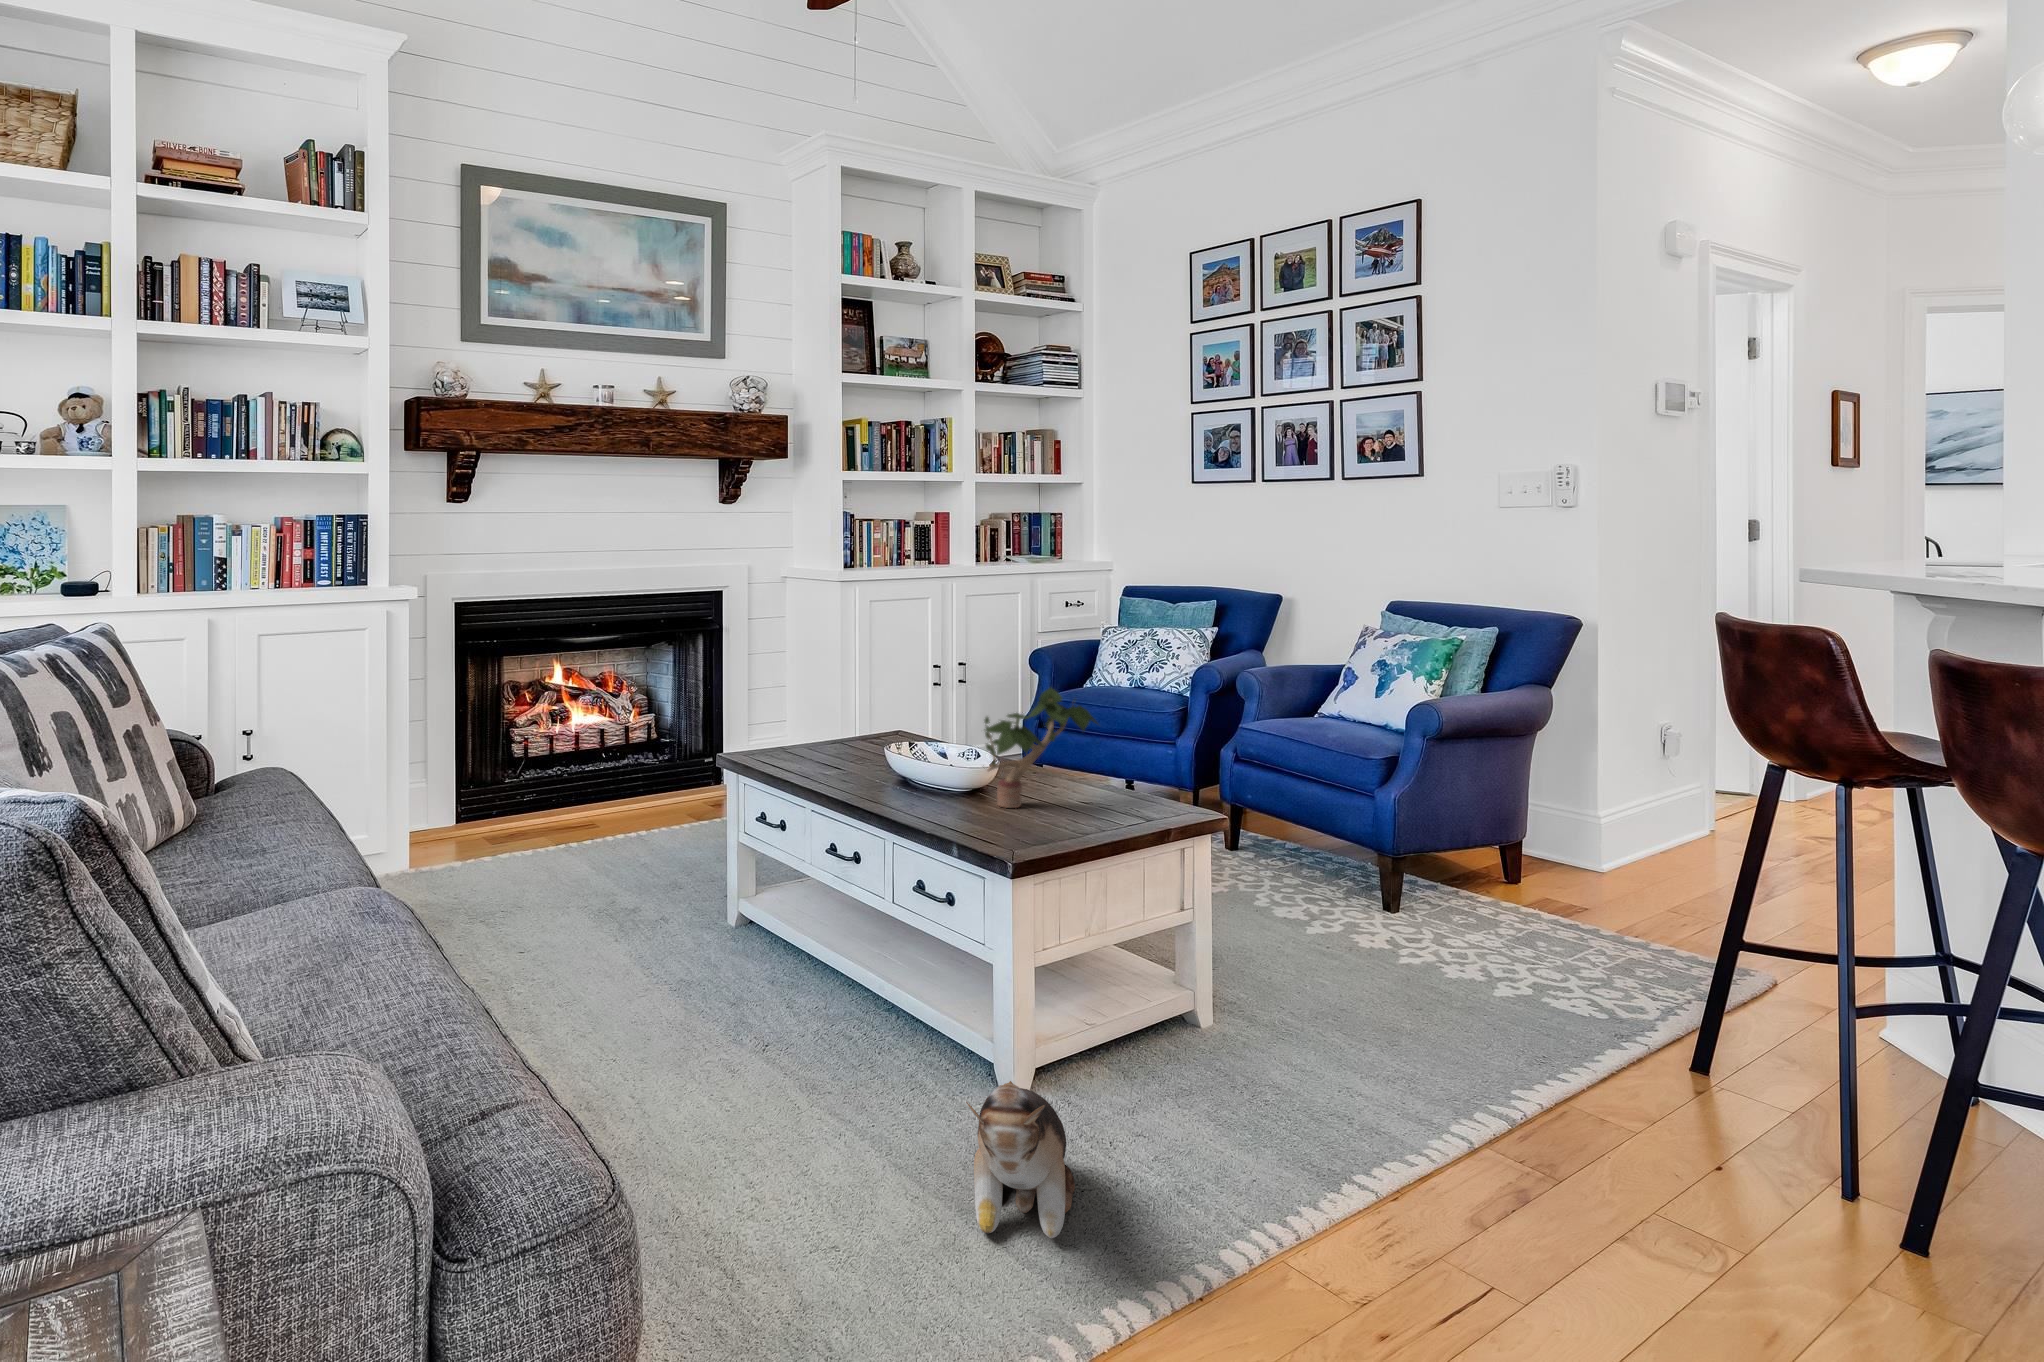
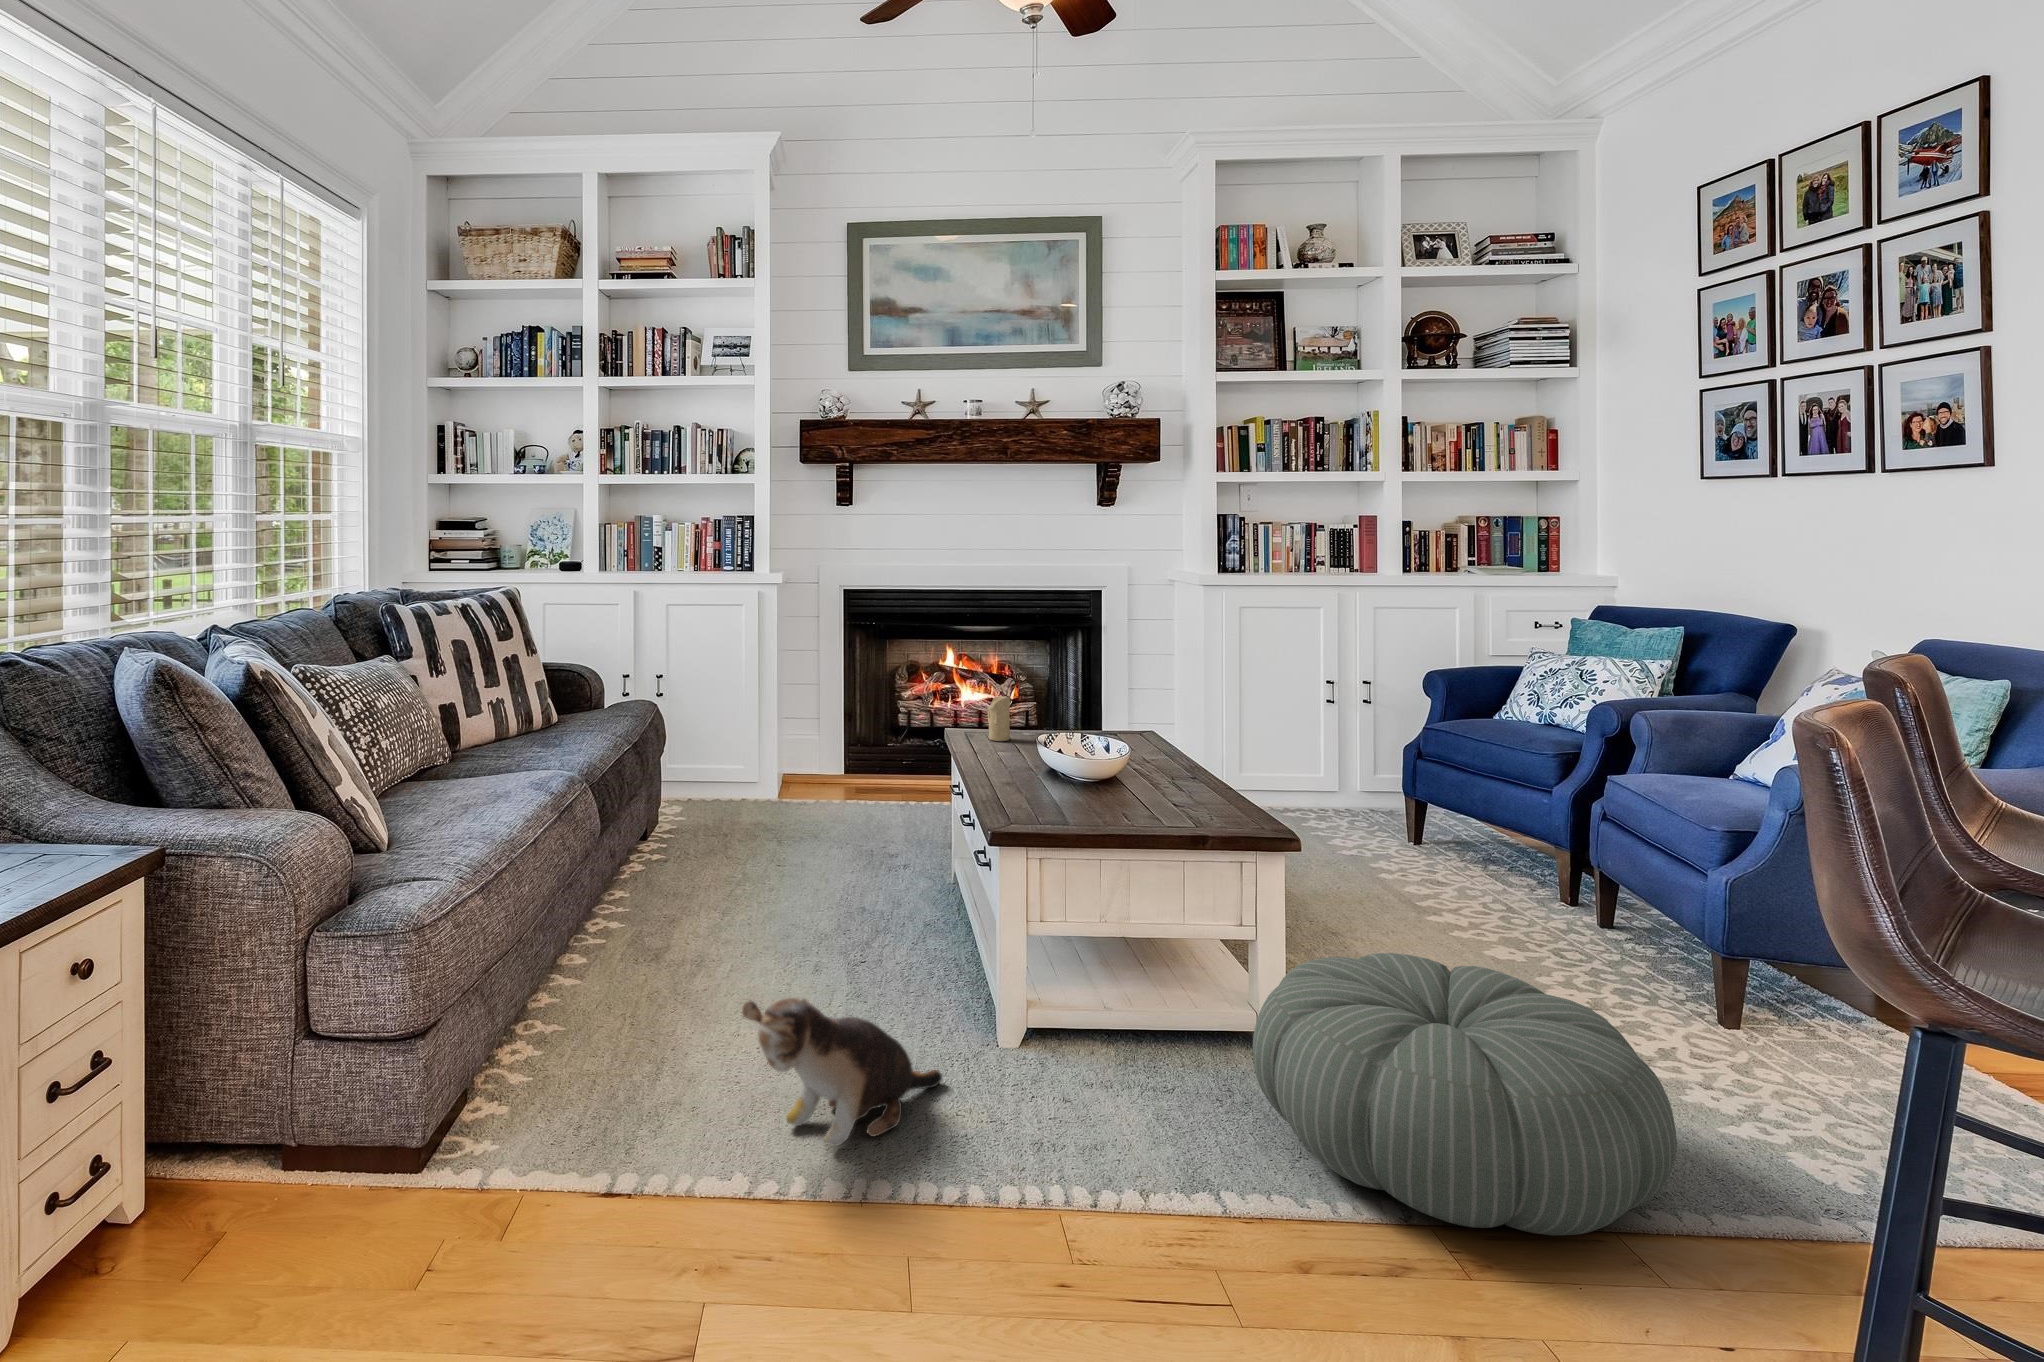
potted plant: present [984,688,1098,808] -> none [1015,678,1179,795]
candle: none [818,714,842,763] -> present [987,696,1010,741]
pouf: none [1241,897,1582,1110] -> present [1253,953,1677,1235]

